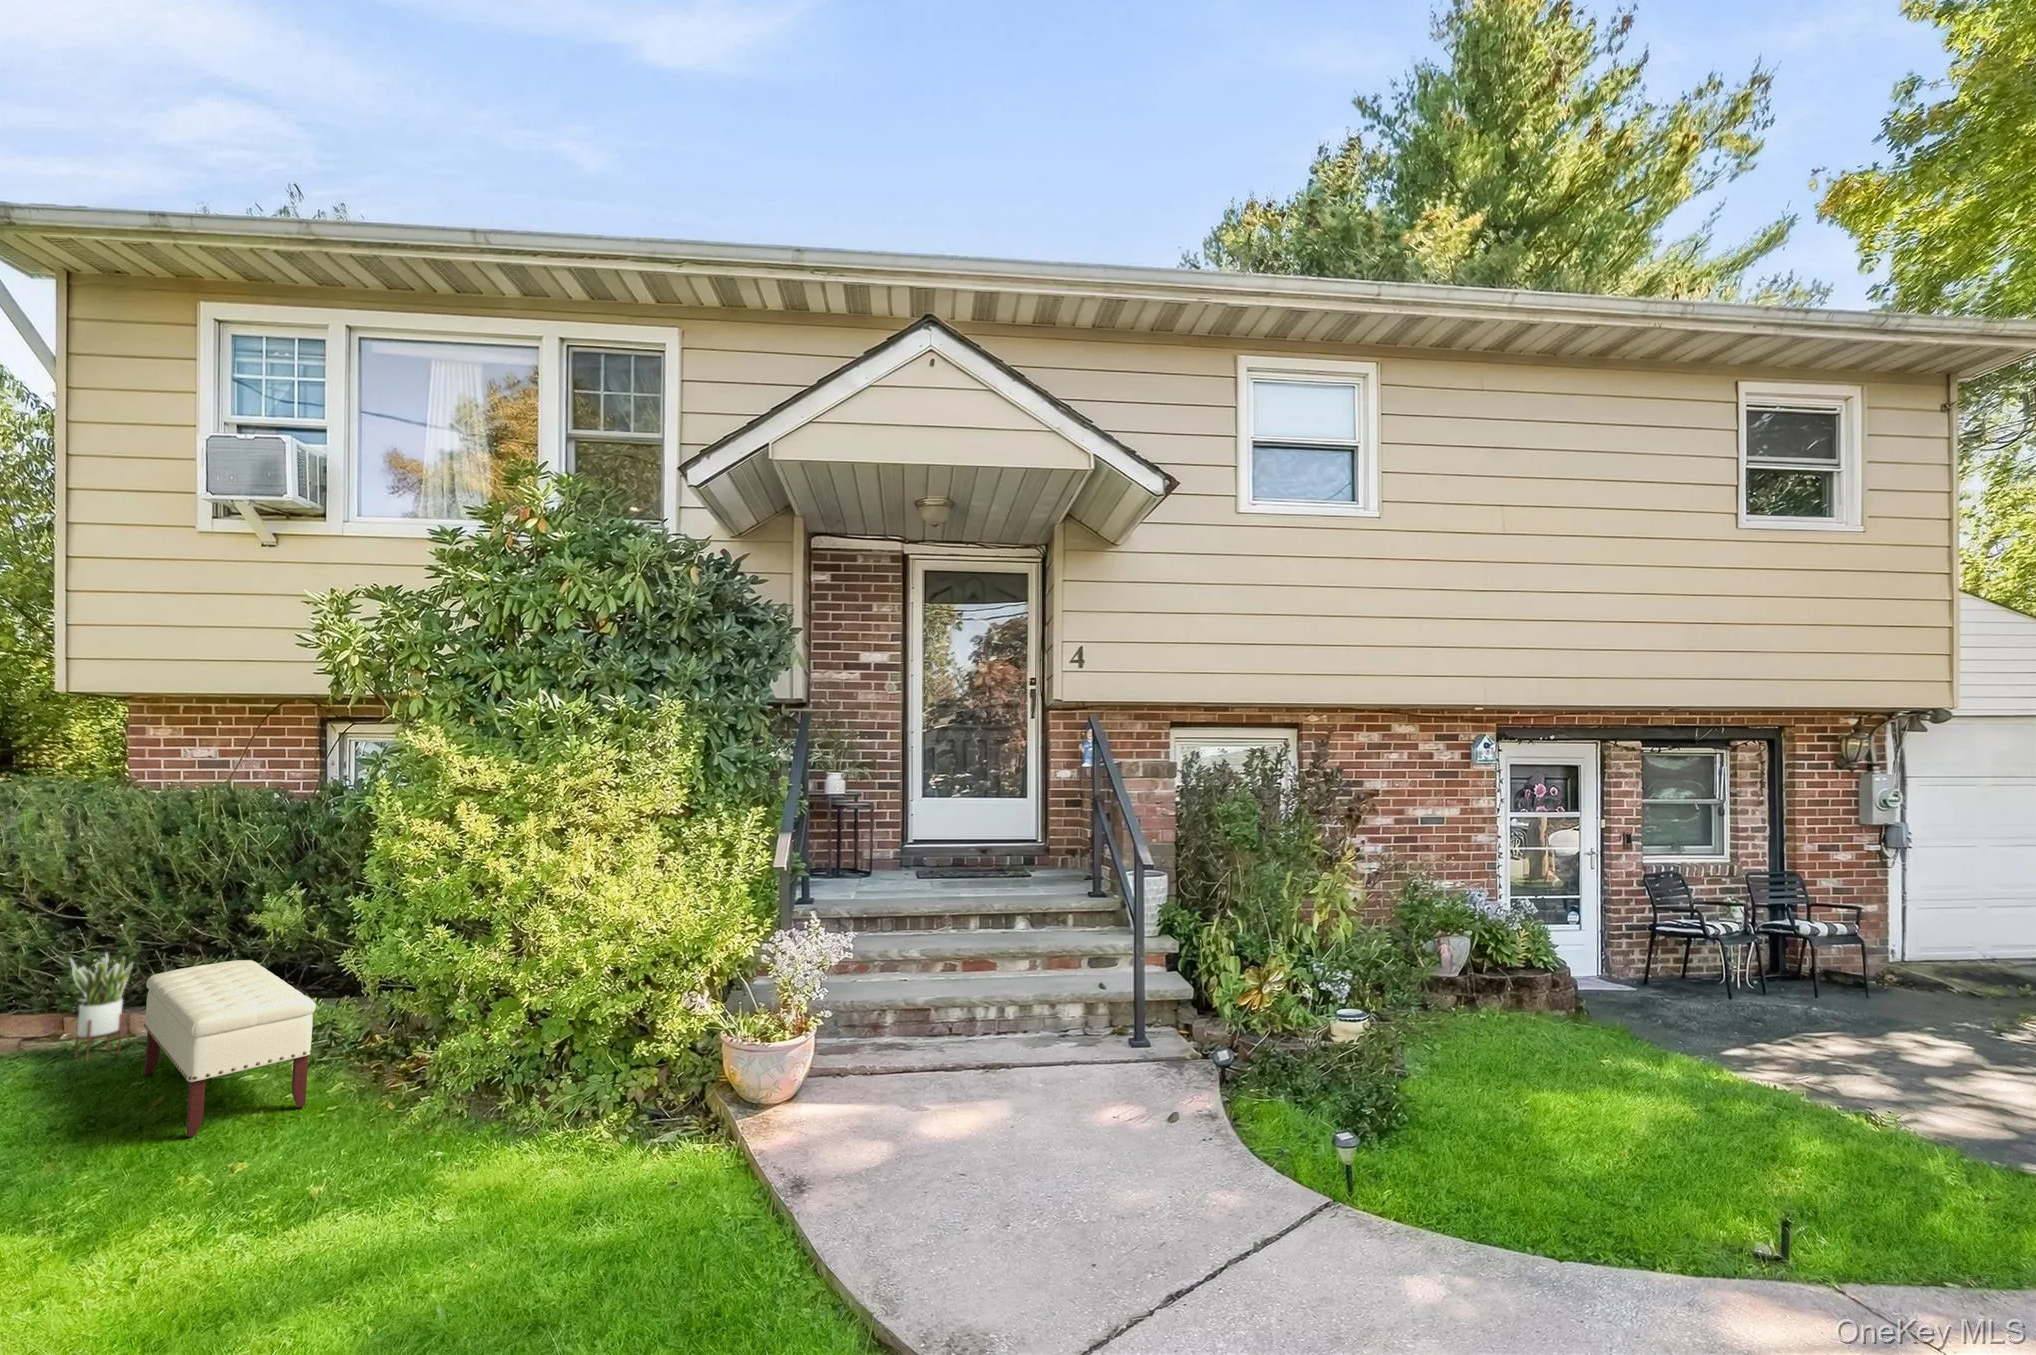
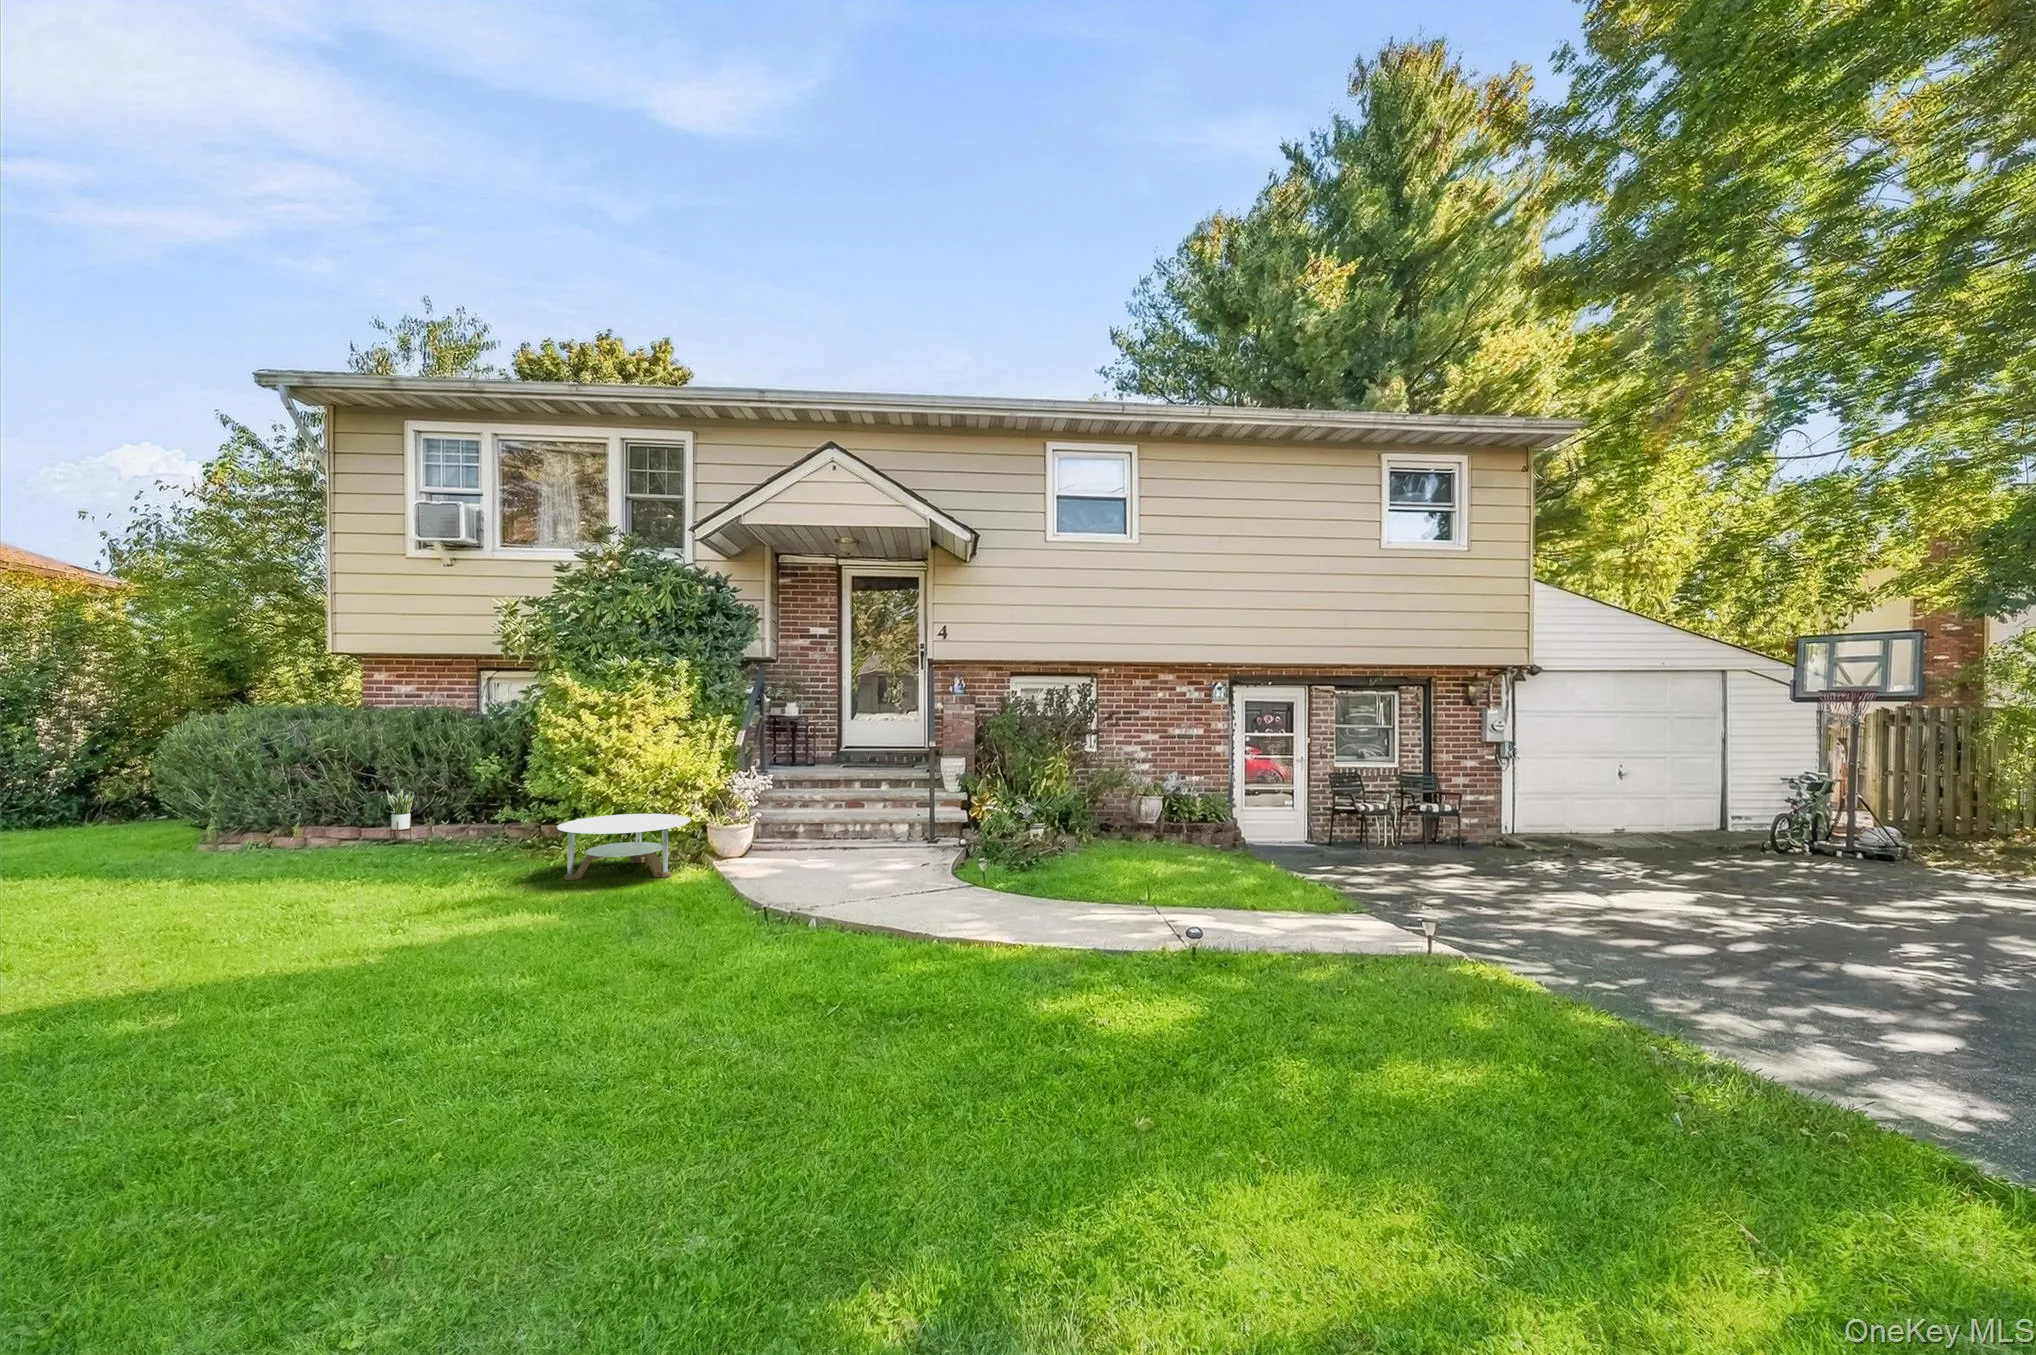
bench: present [144,960,316,1137] -> none [428,793,516,860]
round table: none [373,1021,691,1233] -> present [557,814,691,880]

